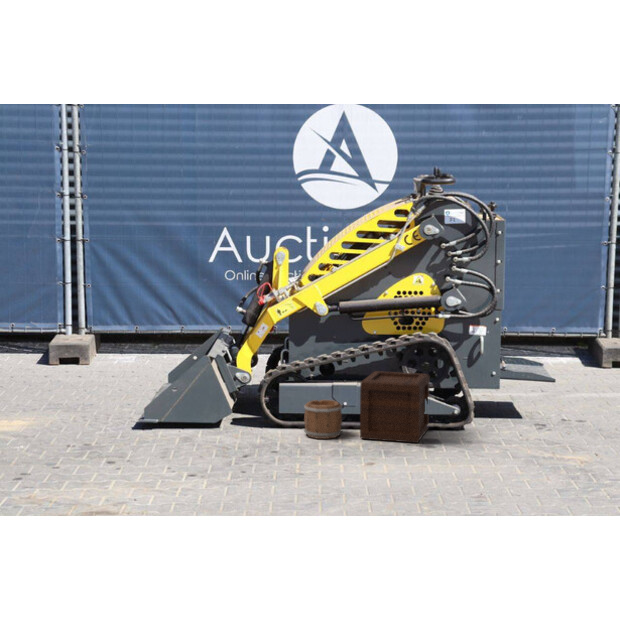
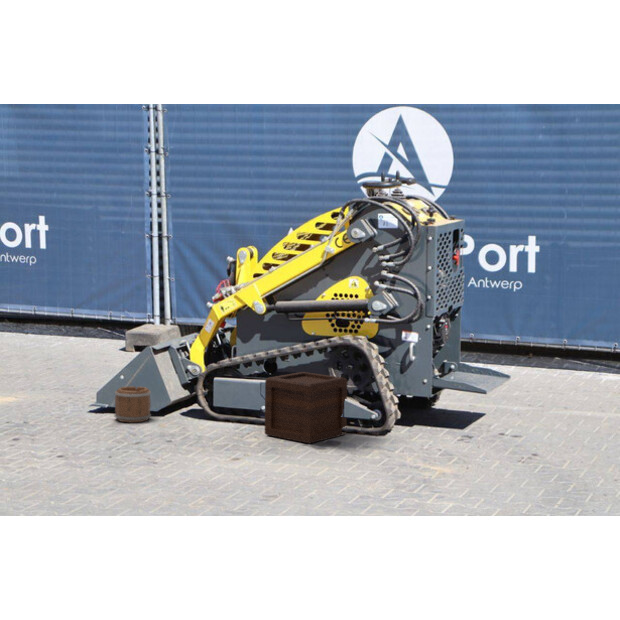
bucket: present [304,400,342,439] -> present [115,386,151,422]

